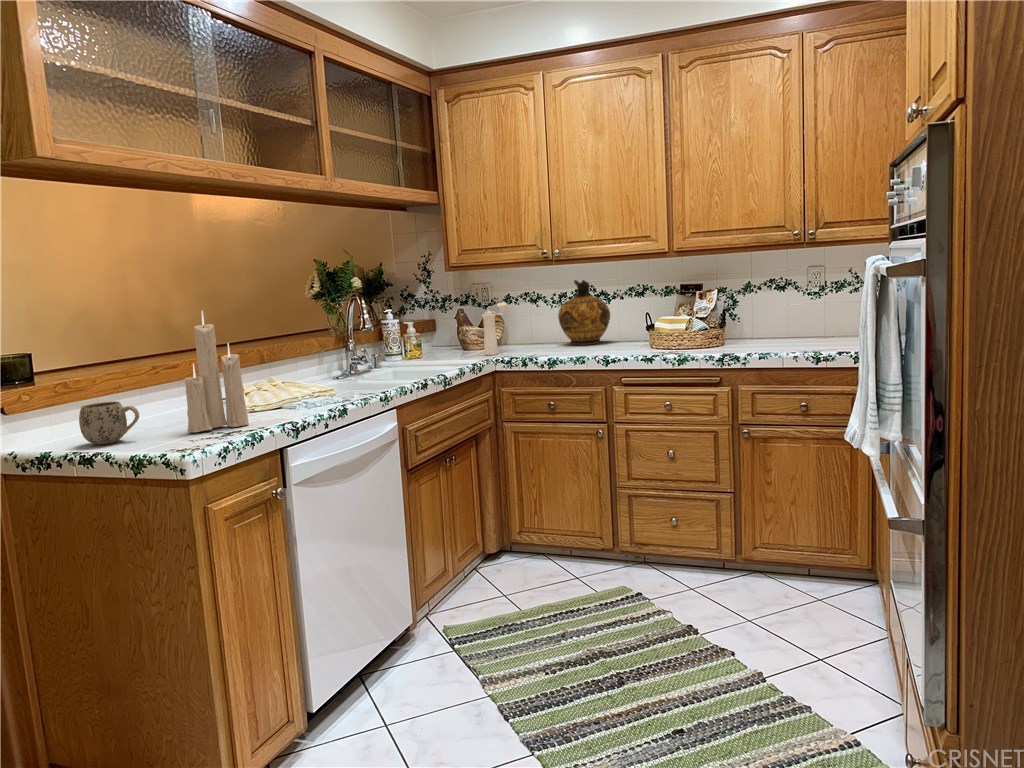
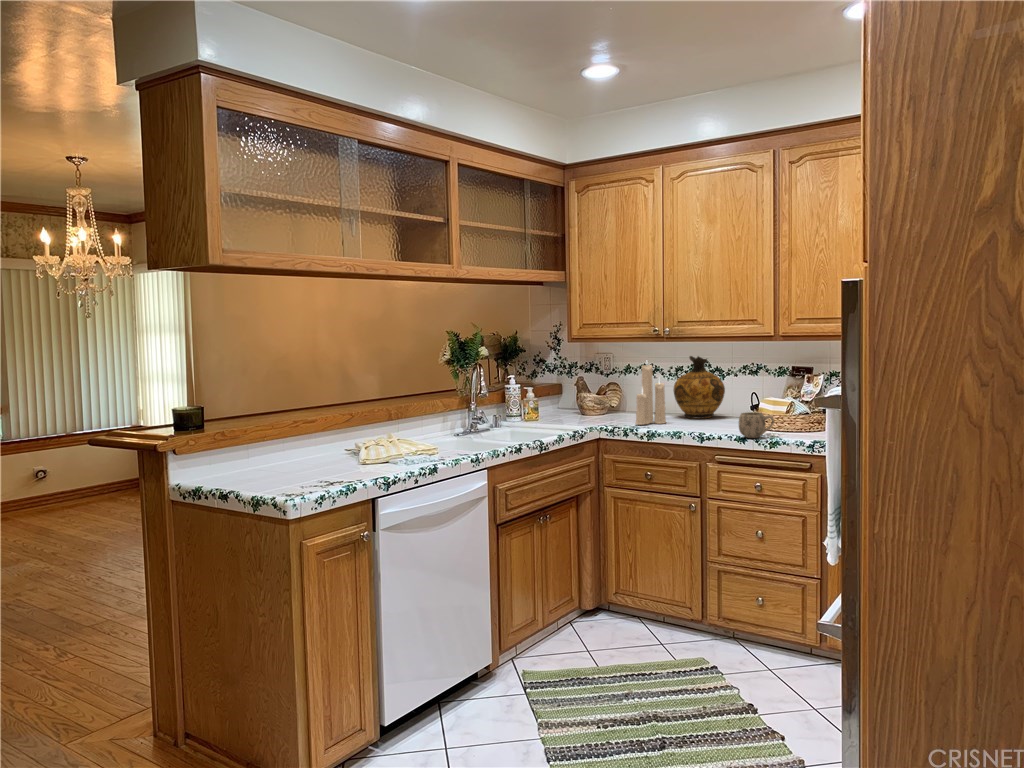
pepper mill: present [482,302,507,355] -> none [596,374,622,423]
candle: present [185,311,249,432] -> present [635,365,666,425]
mug: present [79,401,139,445] -> present [739,412,774,438]

